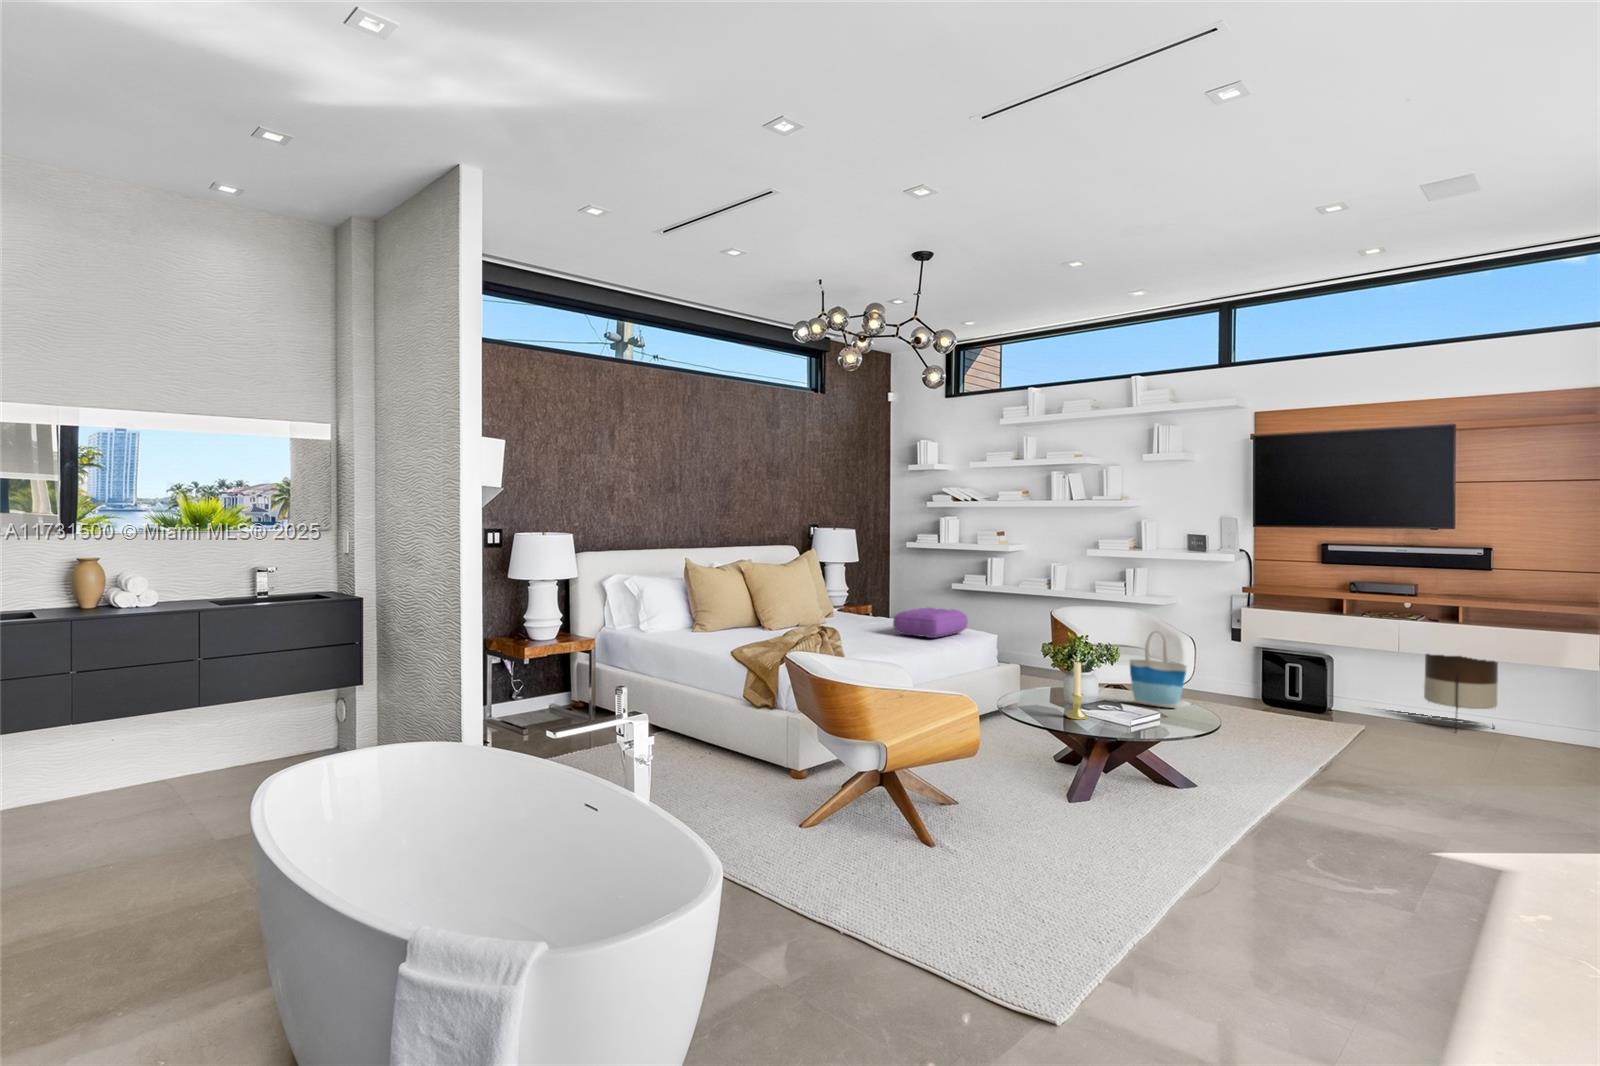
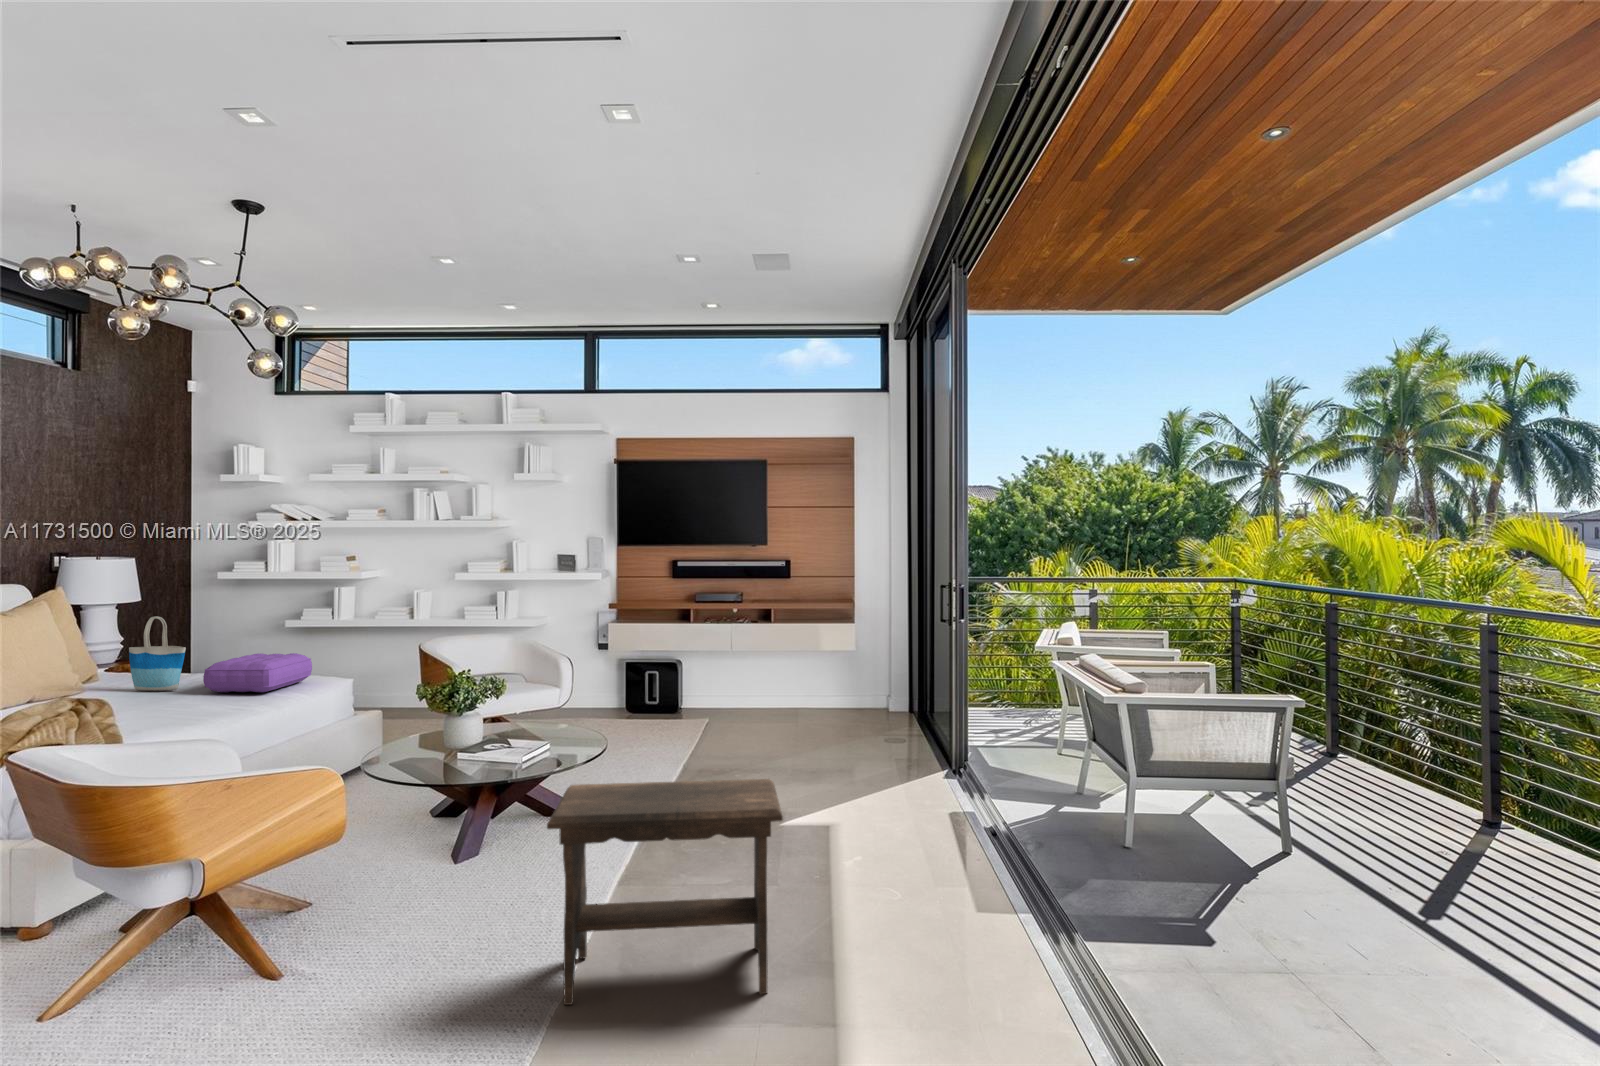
tote bag: present [1130,631,1187,708] -> present [129,616,186,691]
planter: present [1424,654,1498,732] -> none [757,643,807,719]
candle holder: present [1067,662,1087,720] -> none [448,700,472,768]
footstool: none [1135,745,1387,992] -> present [547,779,783,1005]

